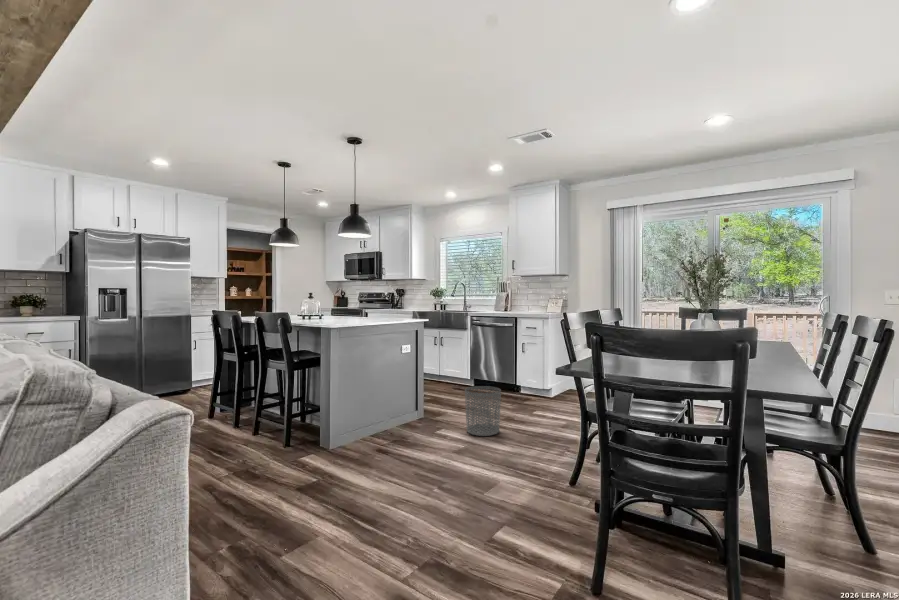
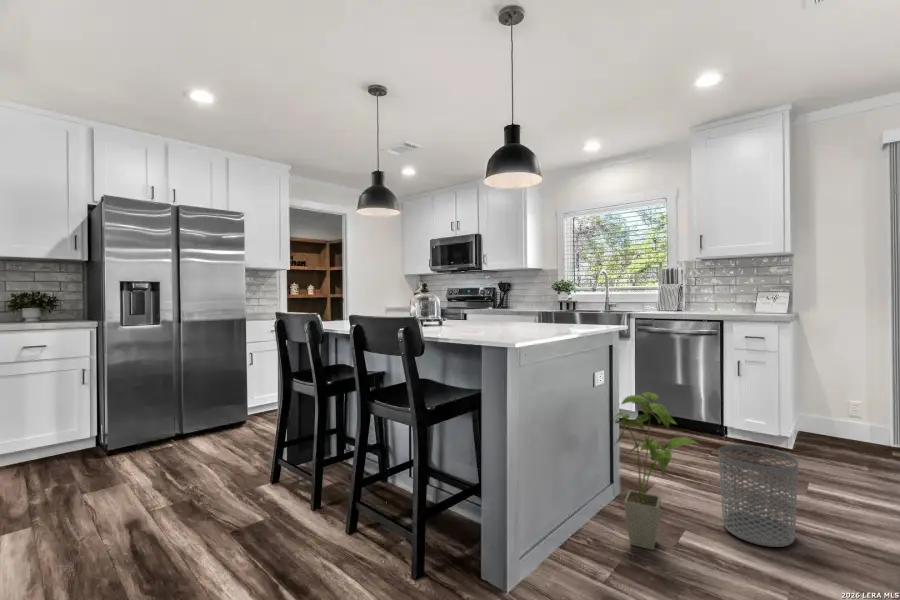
house plant: none [402,354,447,439] -> present [615,392,697,550]

